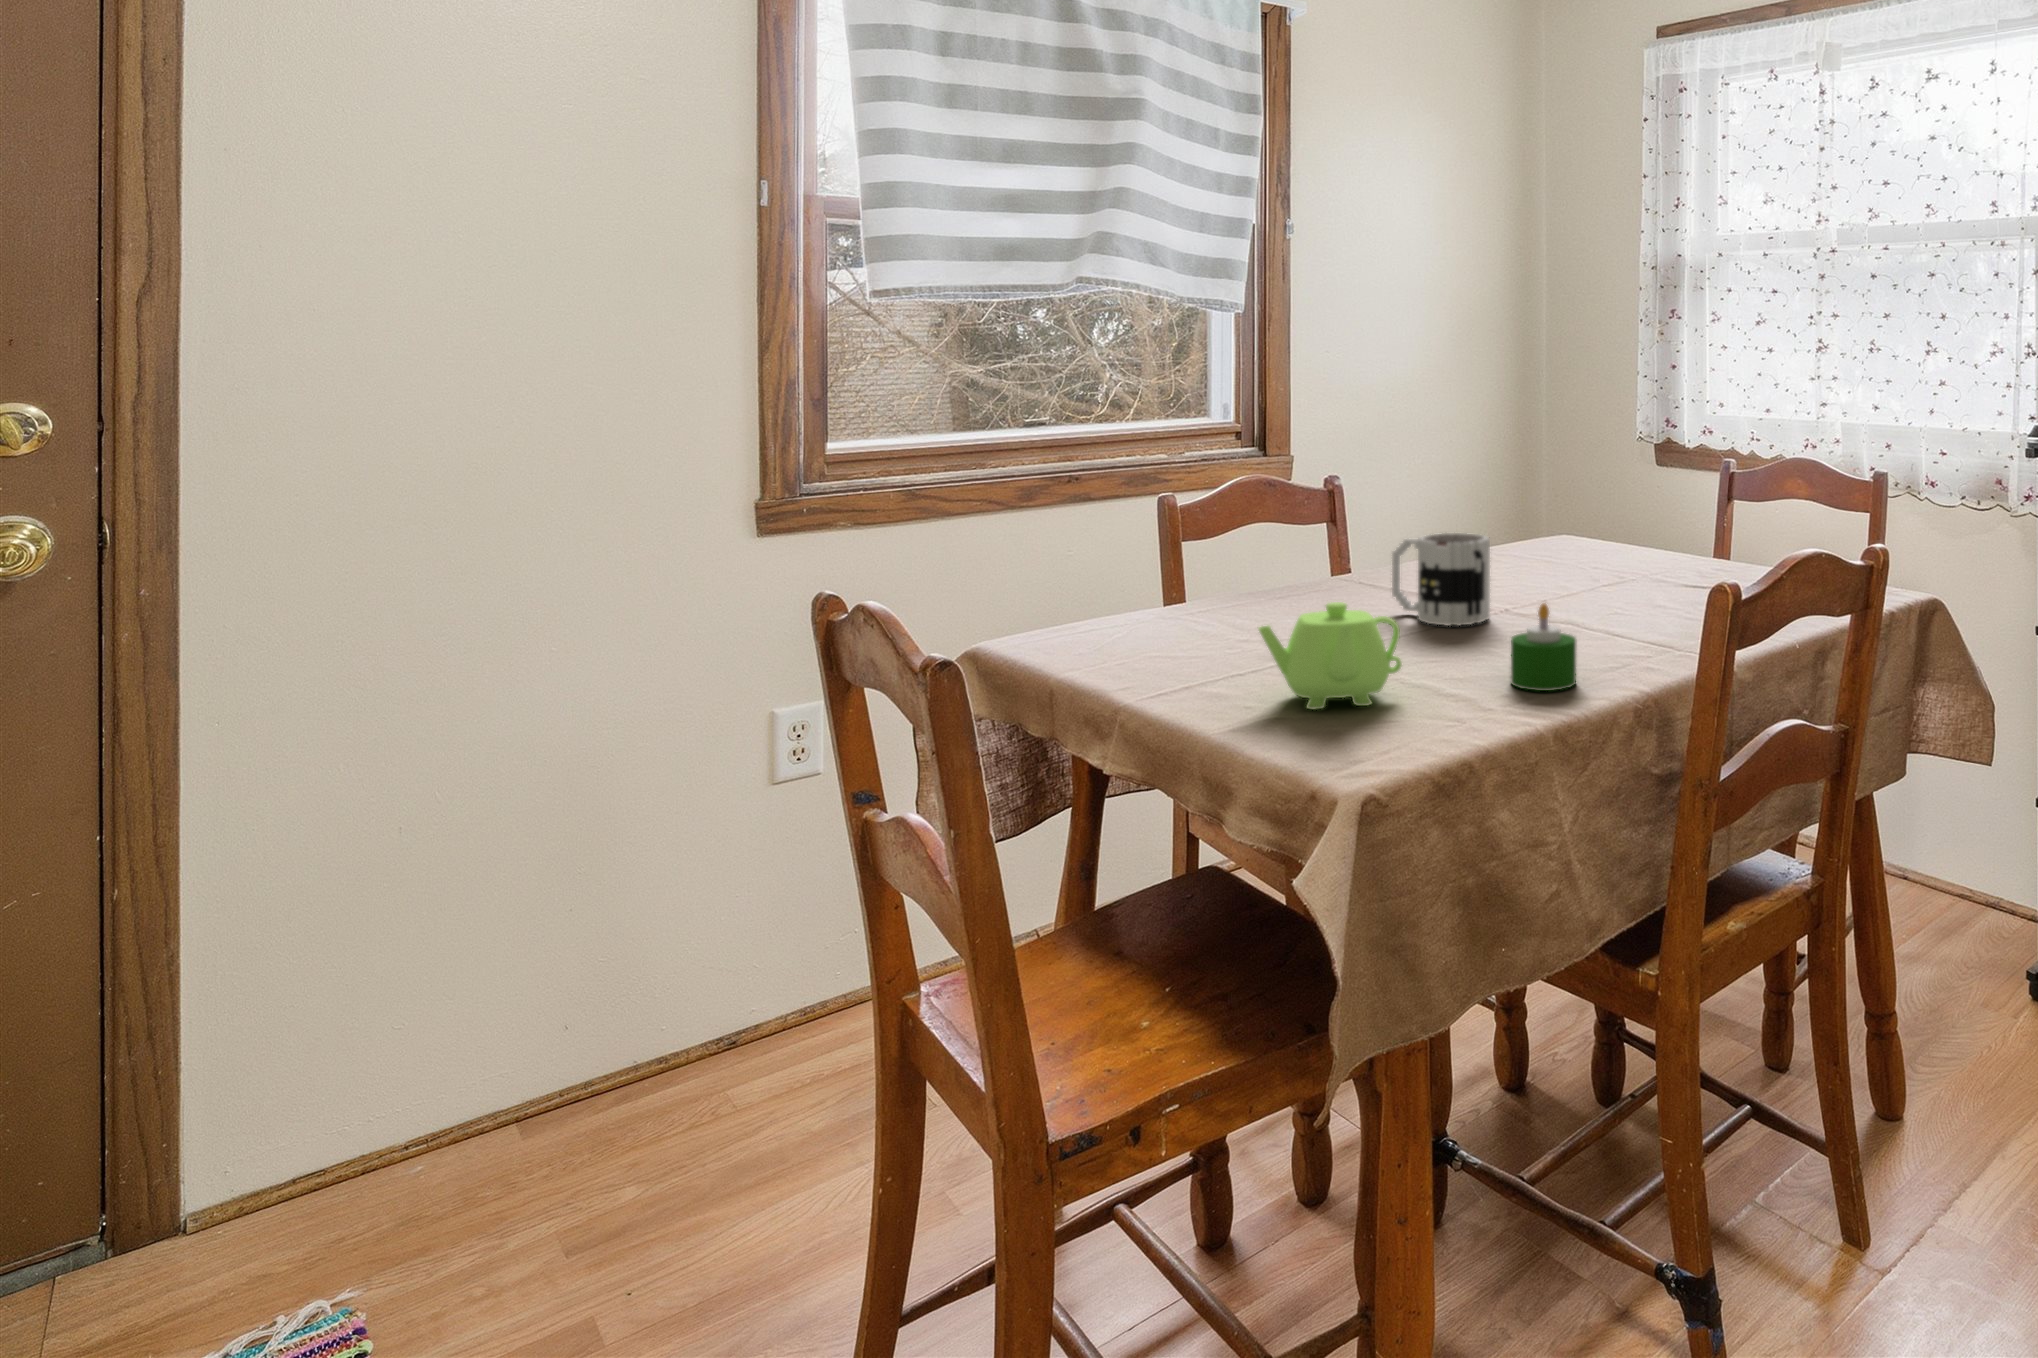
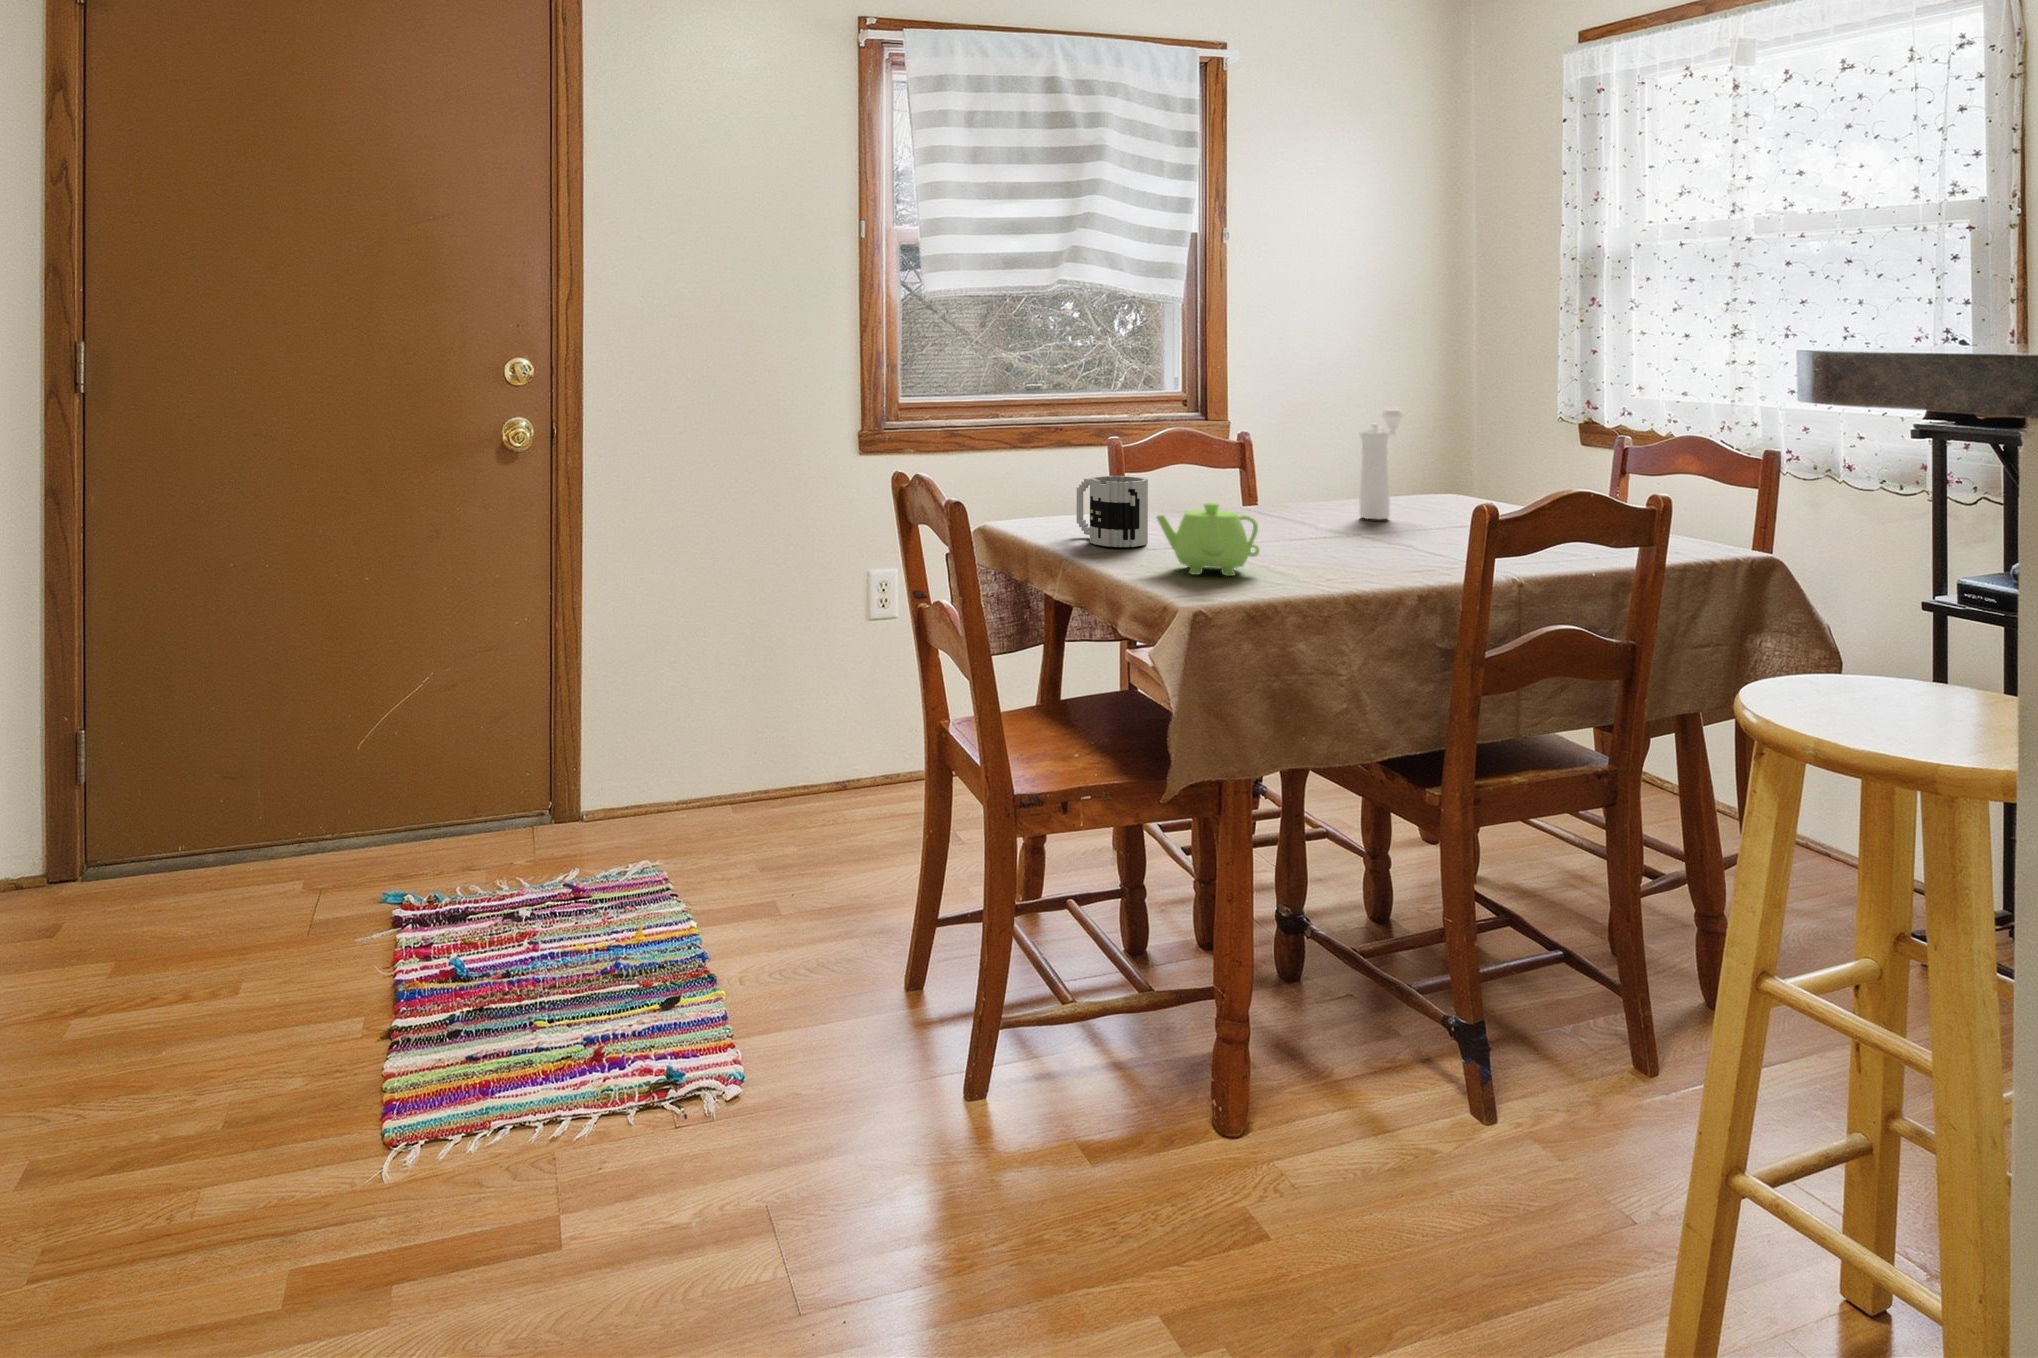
pepper mill: none [1484,446,1530,587] -> present [1359,409,1404,519]
mug: present [1392,533,1490,626] -> present [1077,476,1148,547]
candle: present [1511,604,1576,691] -> none [1346,516,1399,580]

